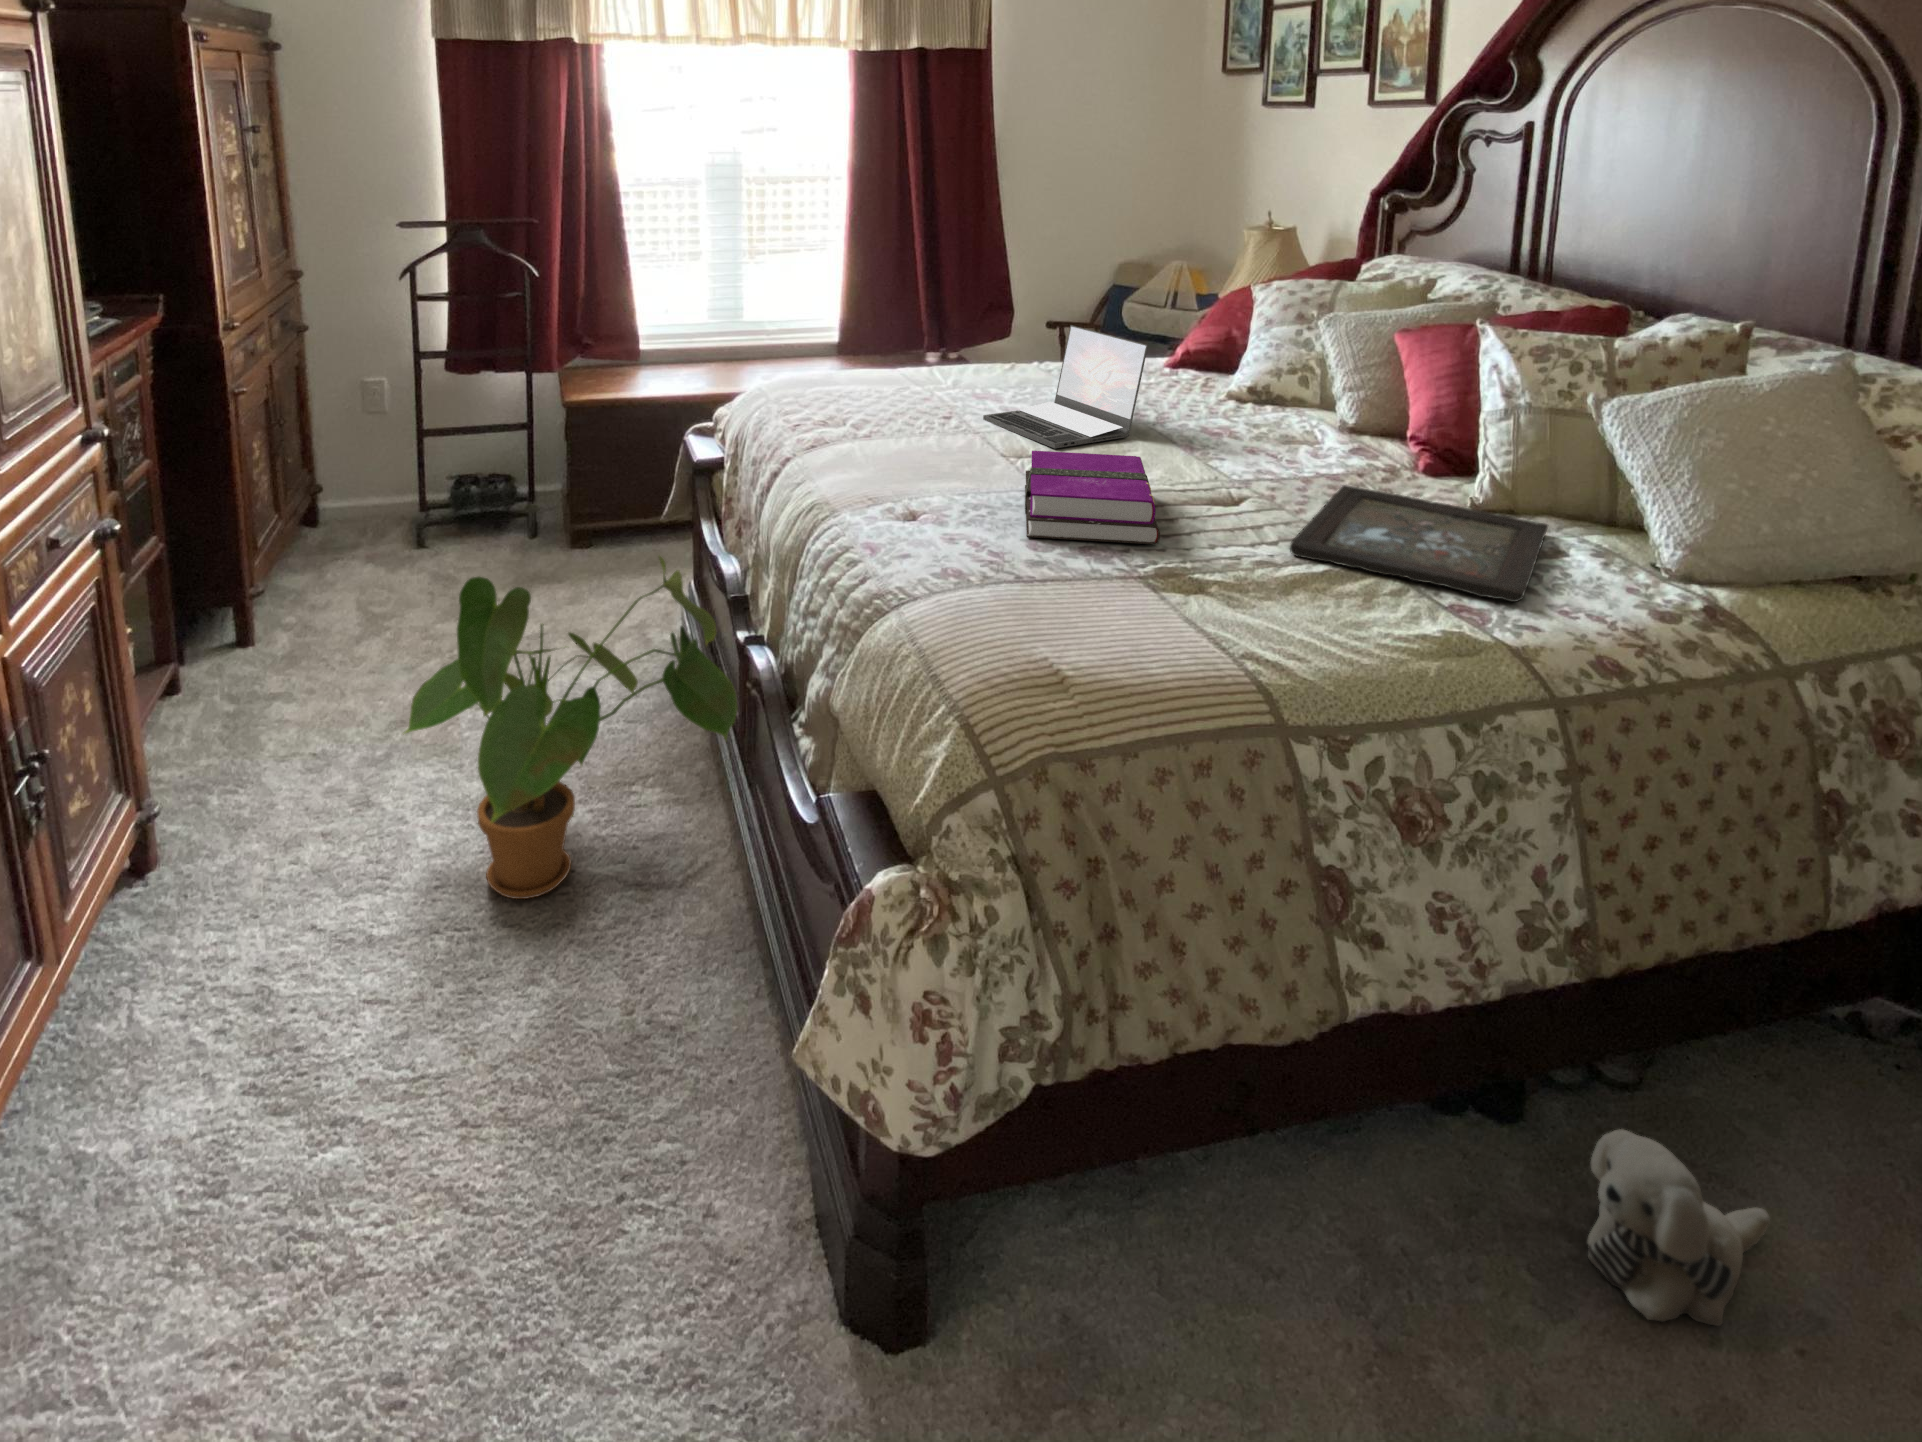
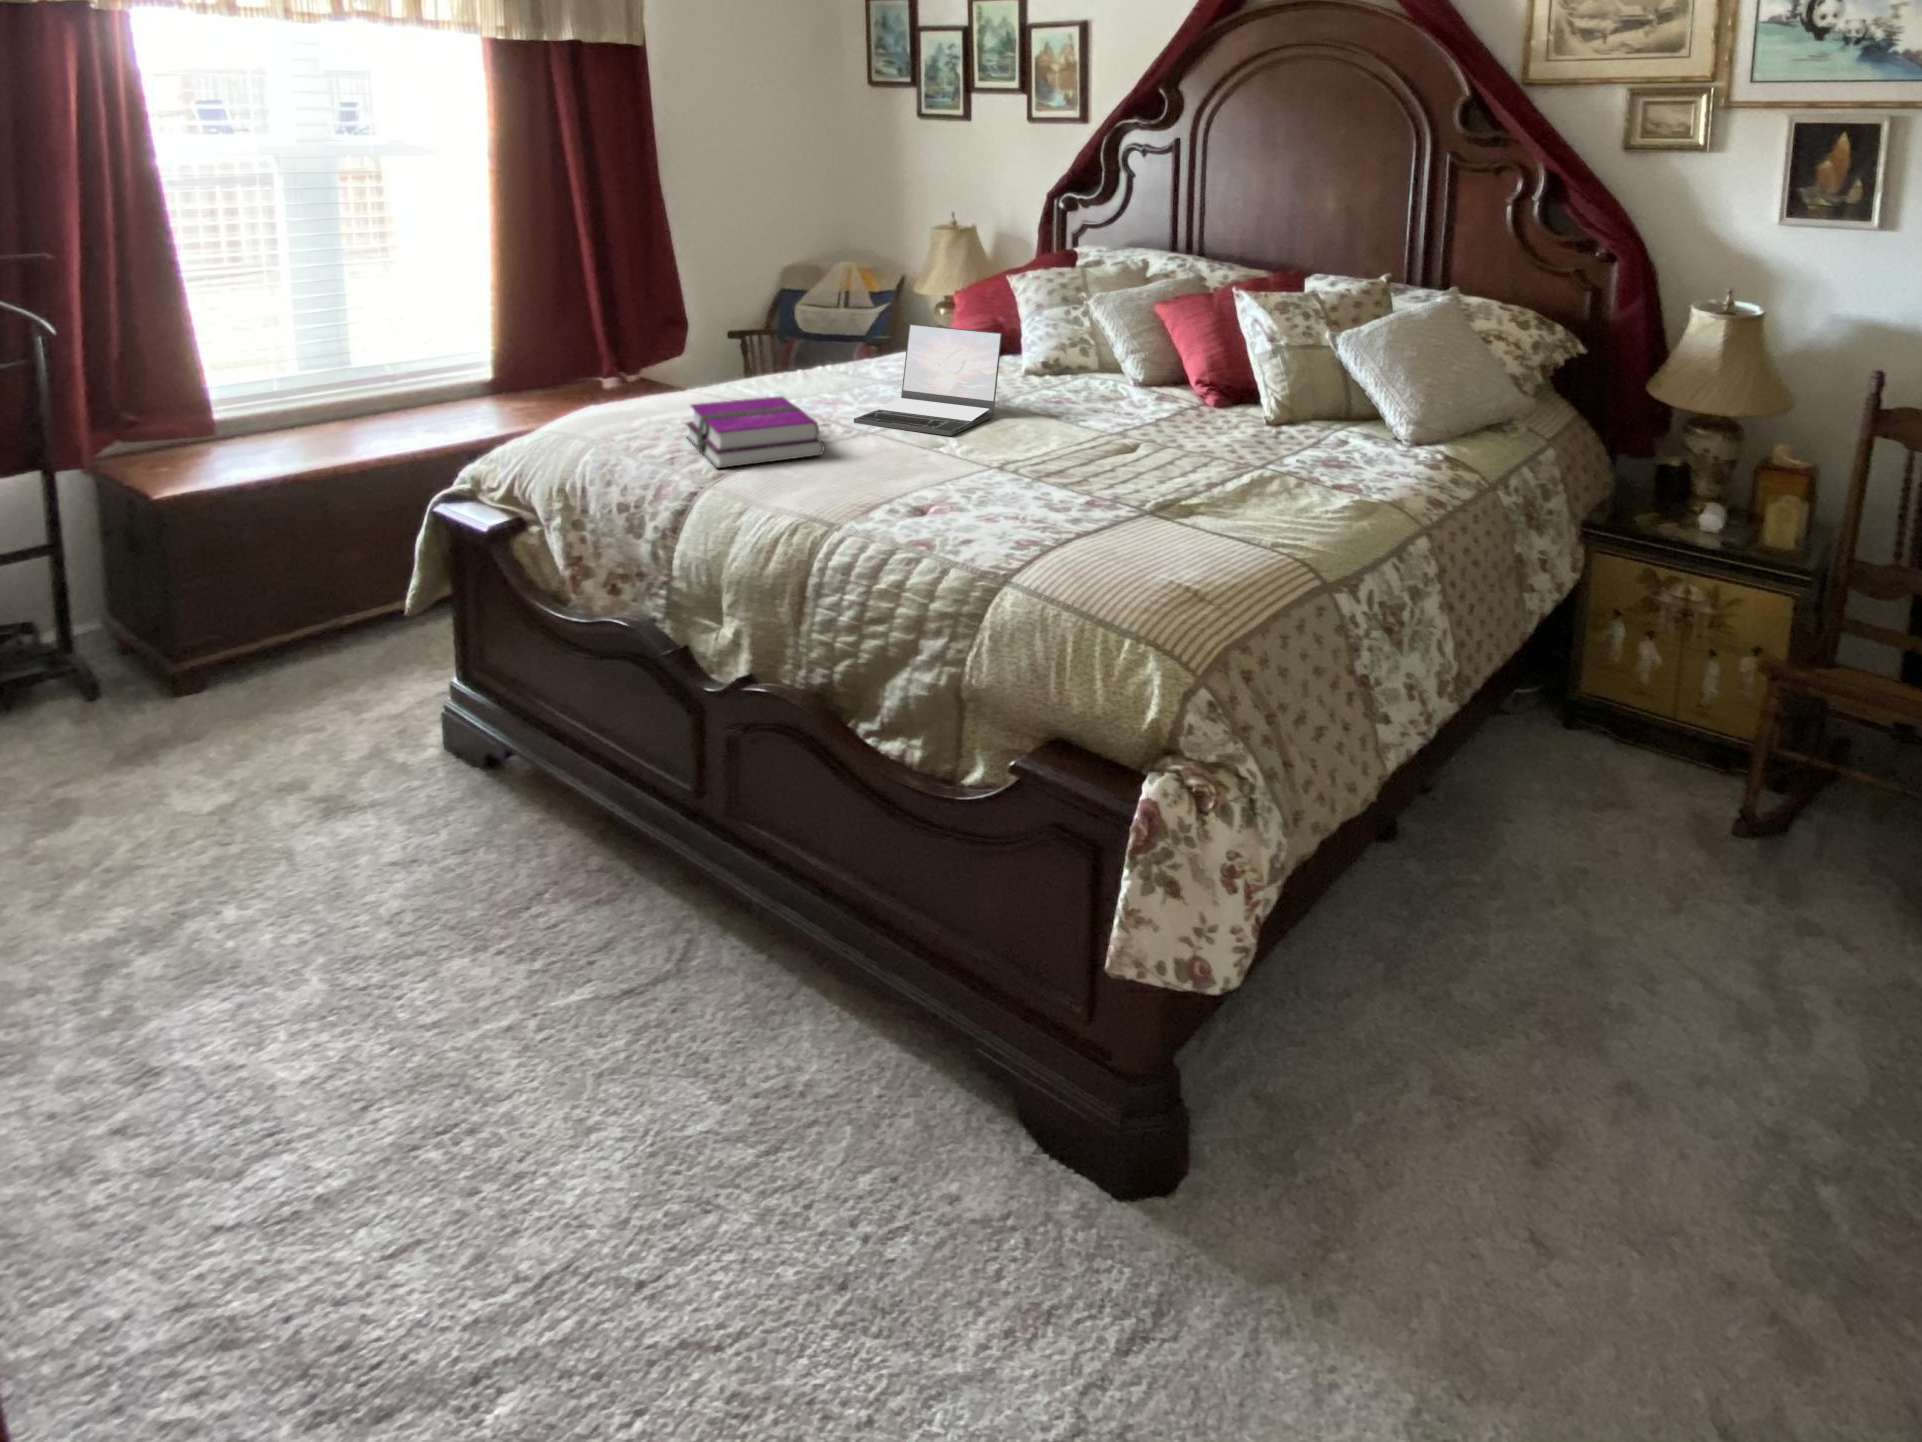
hardback book: present [1025,451,1160,544] -> present [686,396,824,468]
tray: present [1290,485,1548,602] -> none [1188,424,1367,478]
house plant: present [405,556,738,899] -> none [273,622,779,1081]
plush toy: present [1588,1129,1770,1326] -> none [1463,789,1552,896]

